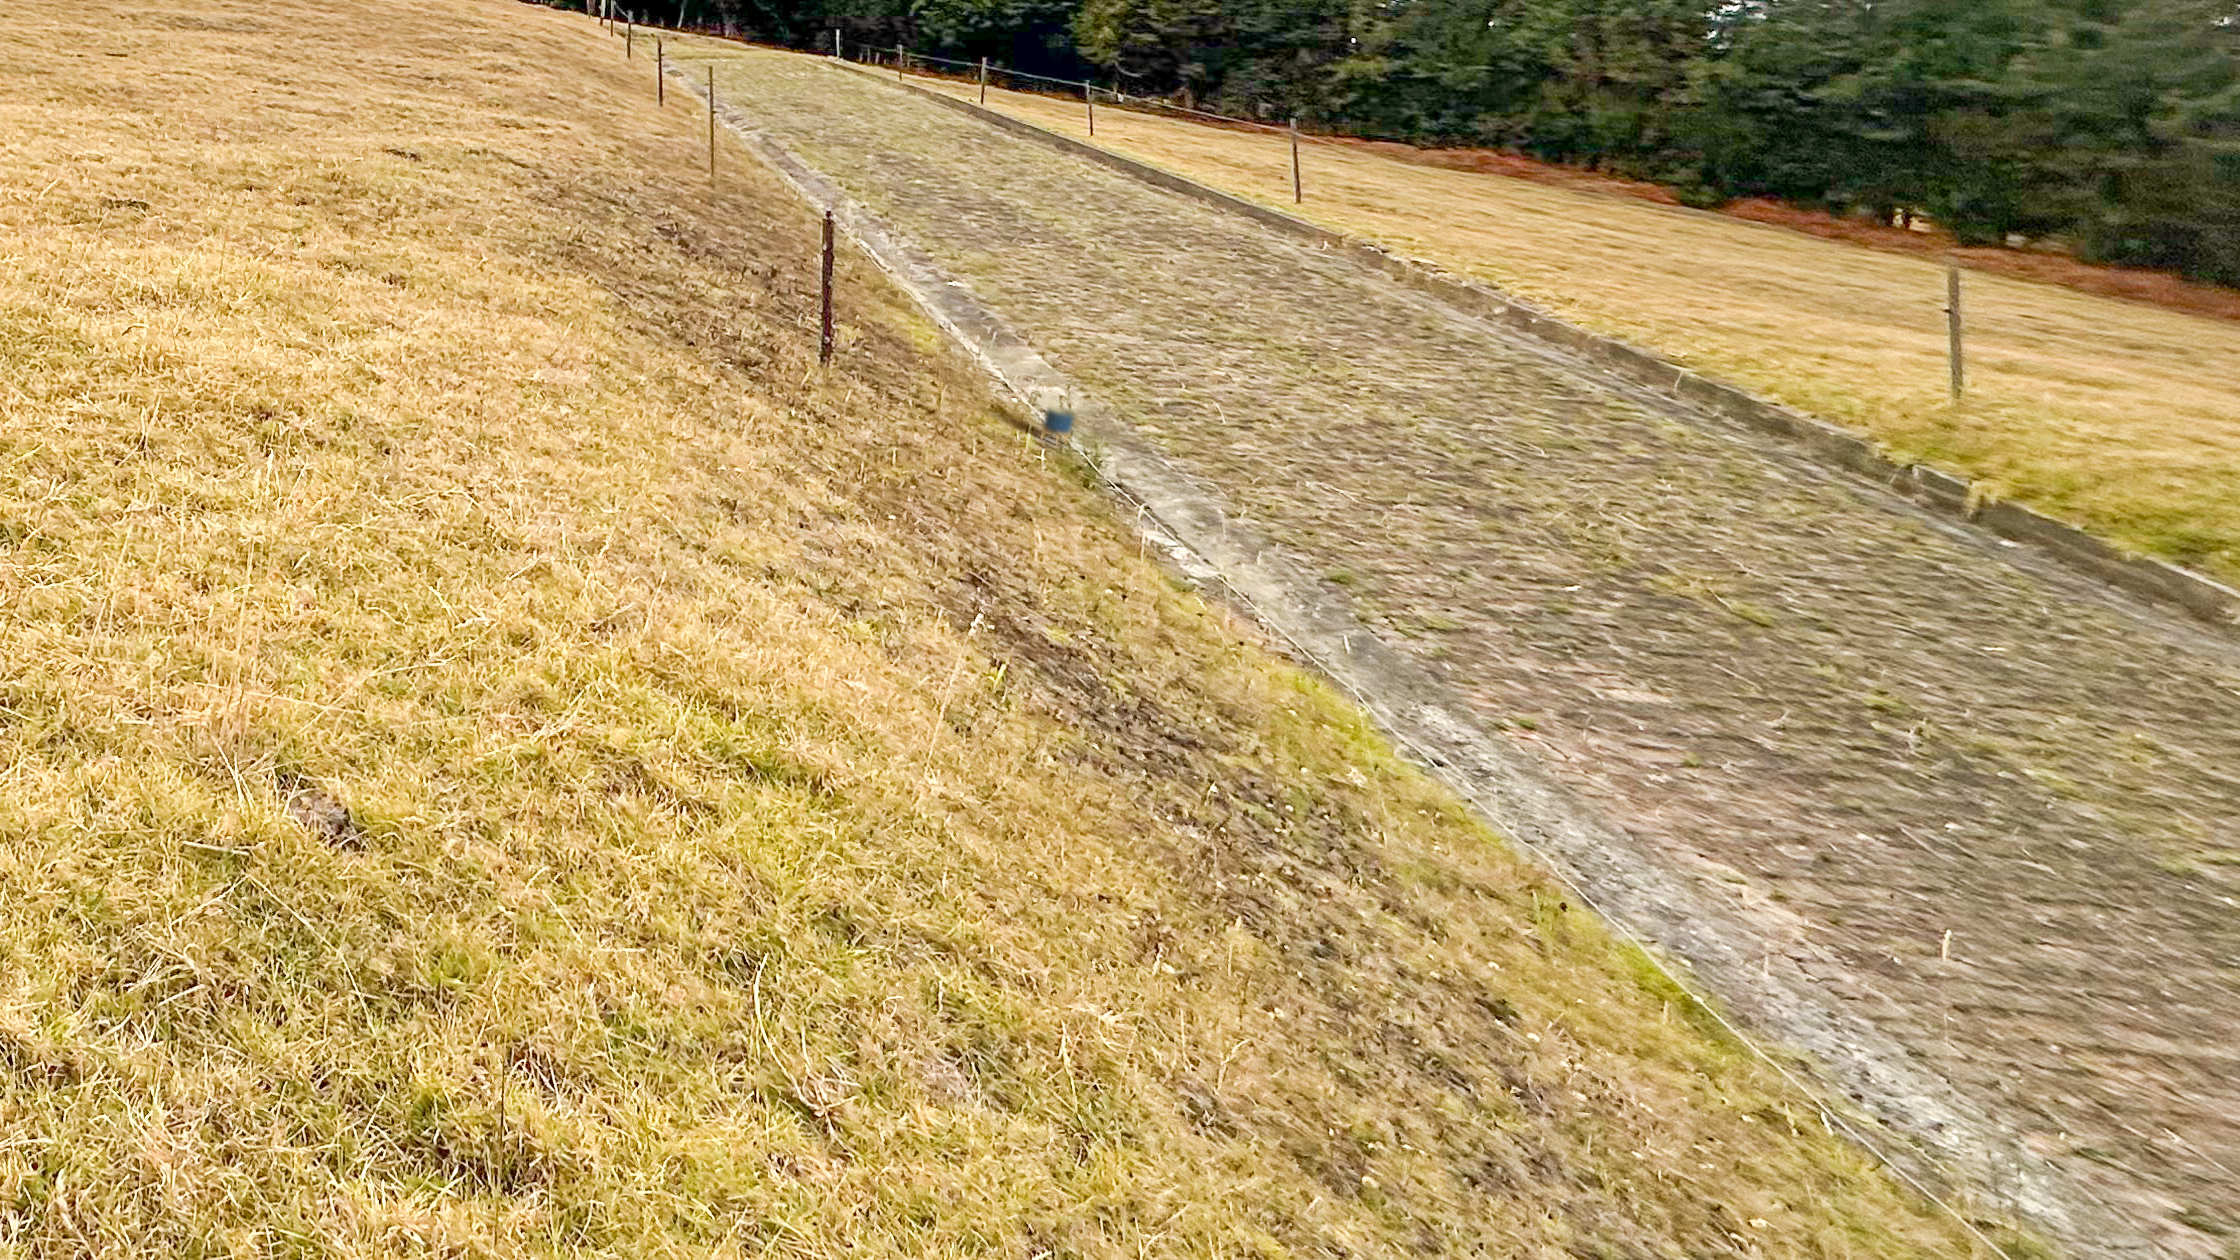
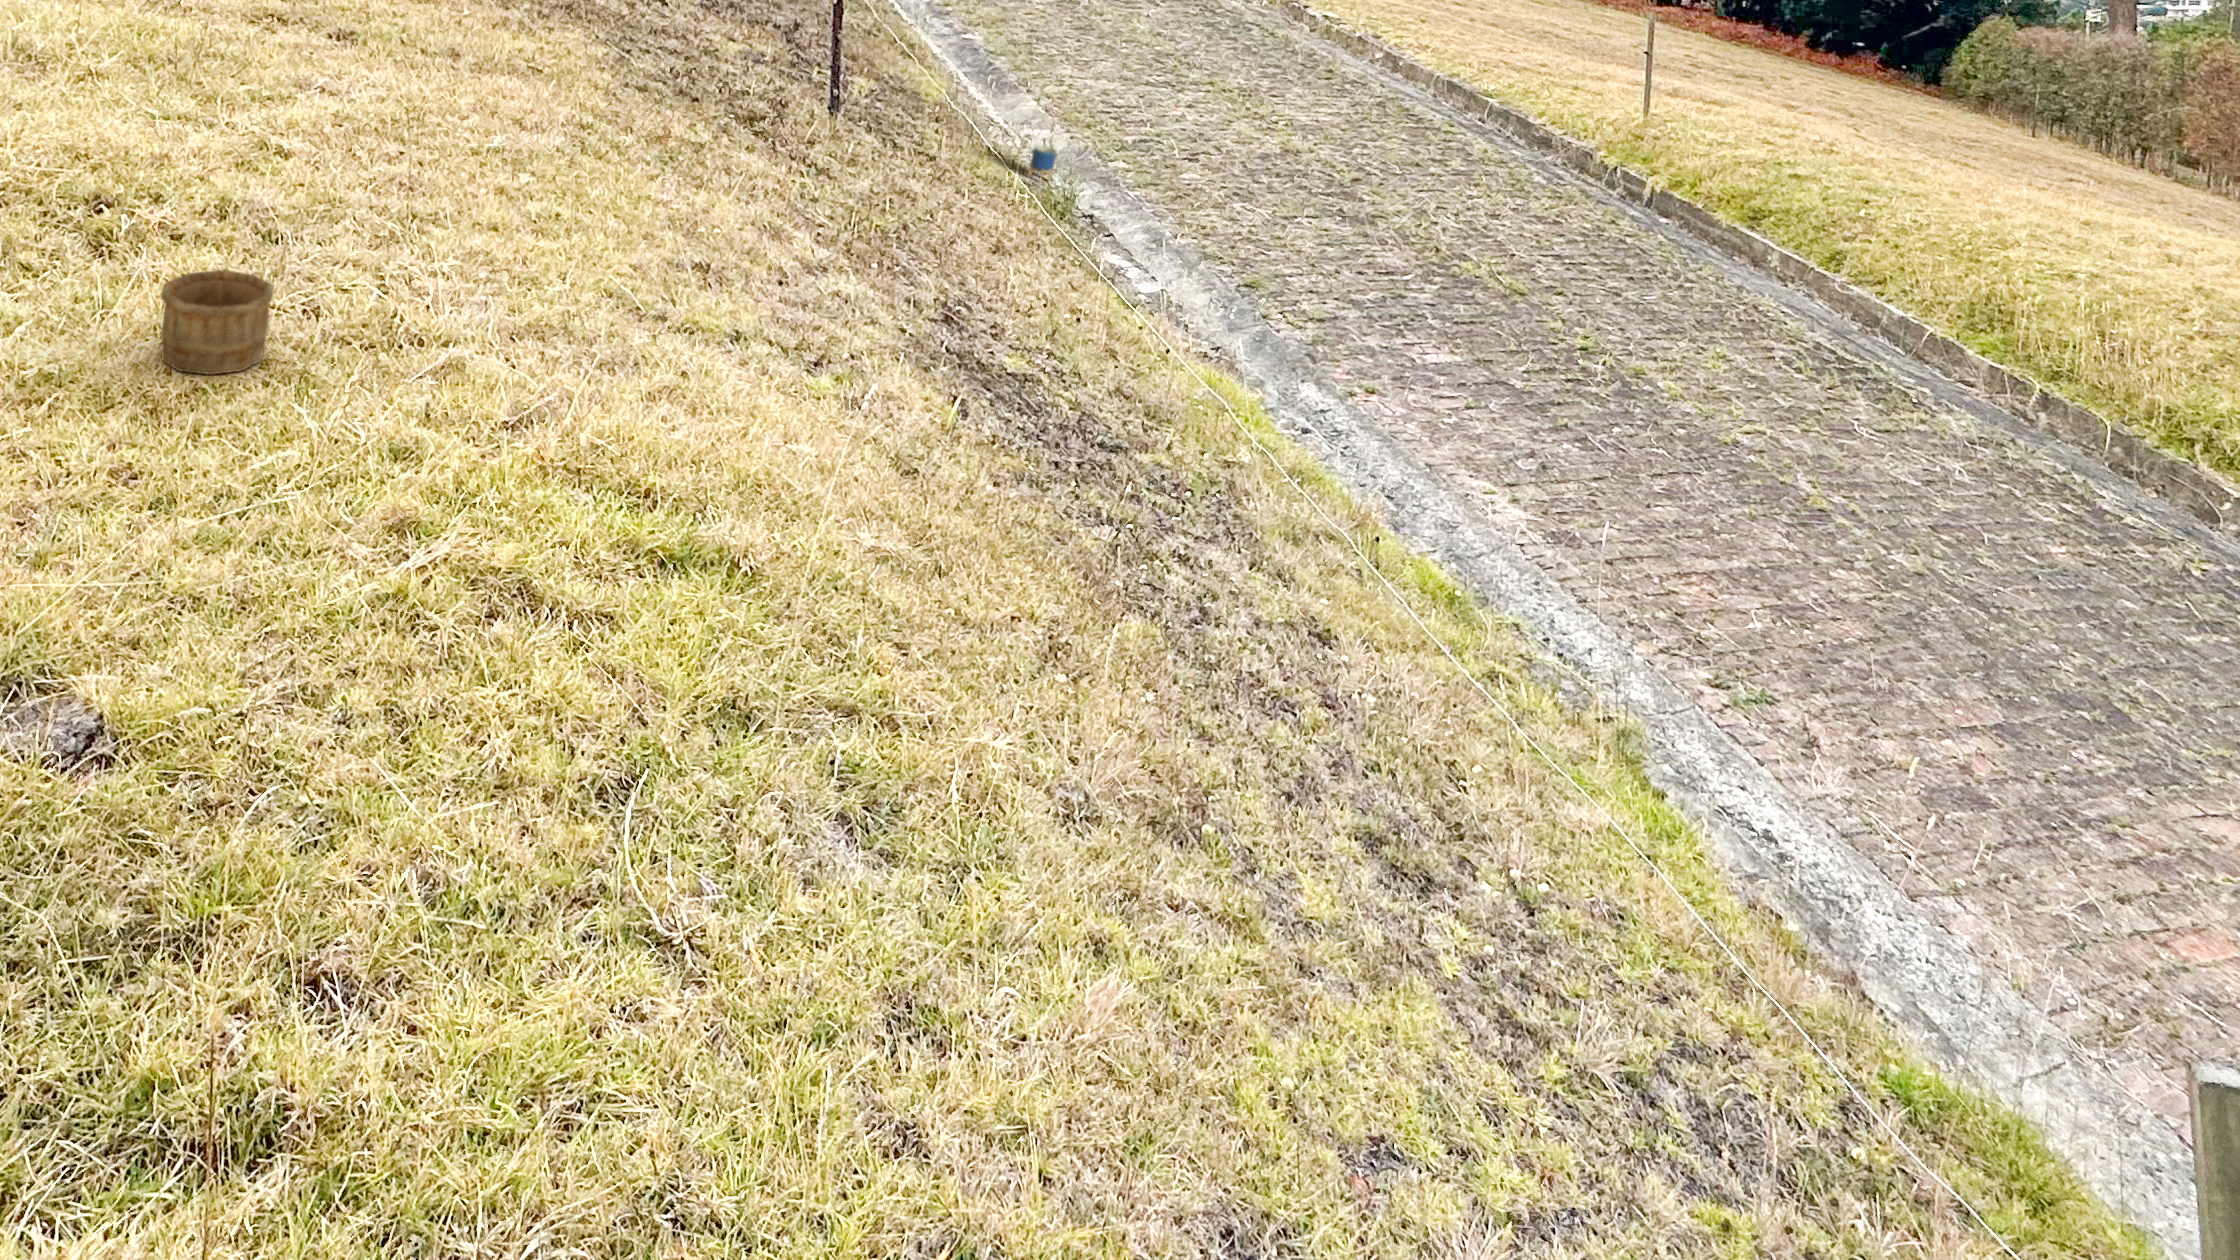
wooden bucket: none [361,466,435,545] -> present [161,270,274,375]

